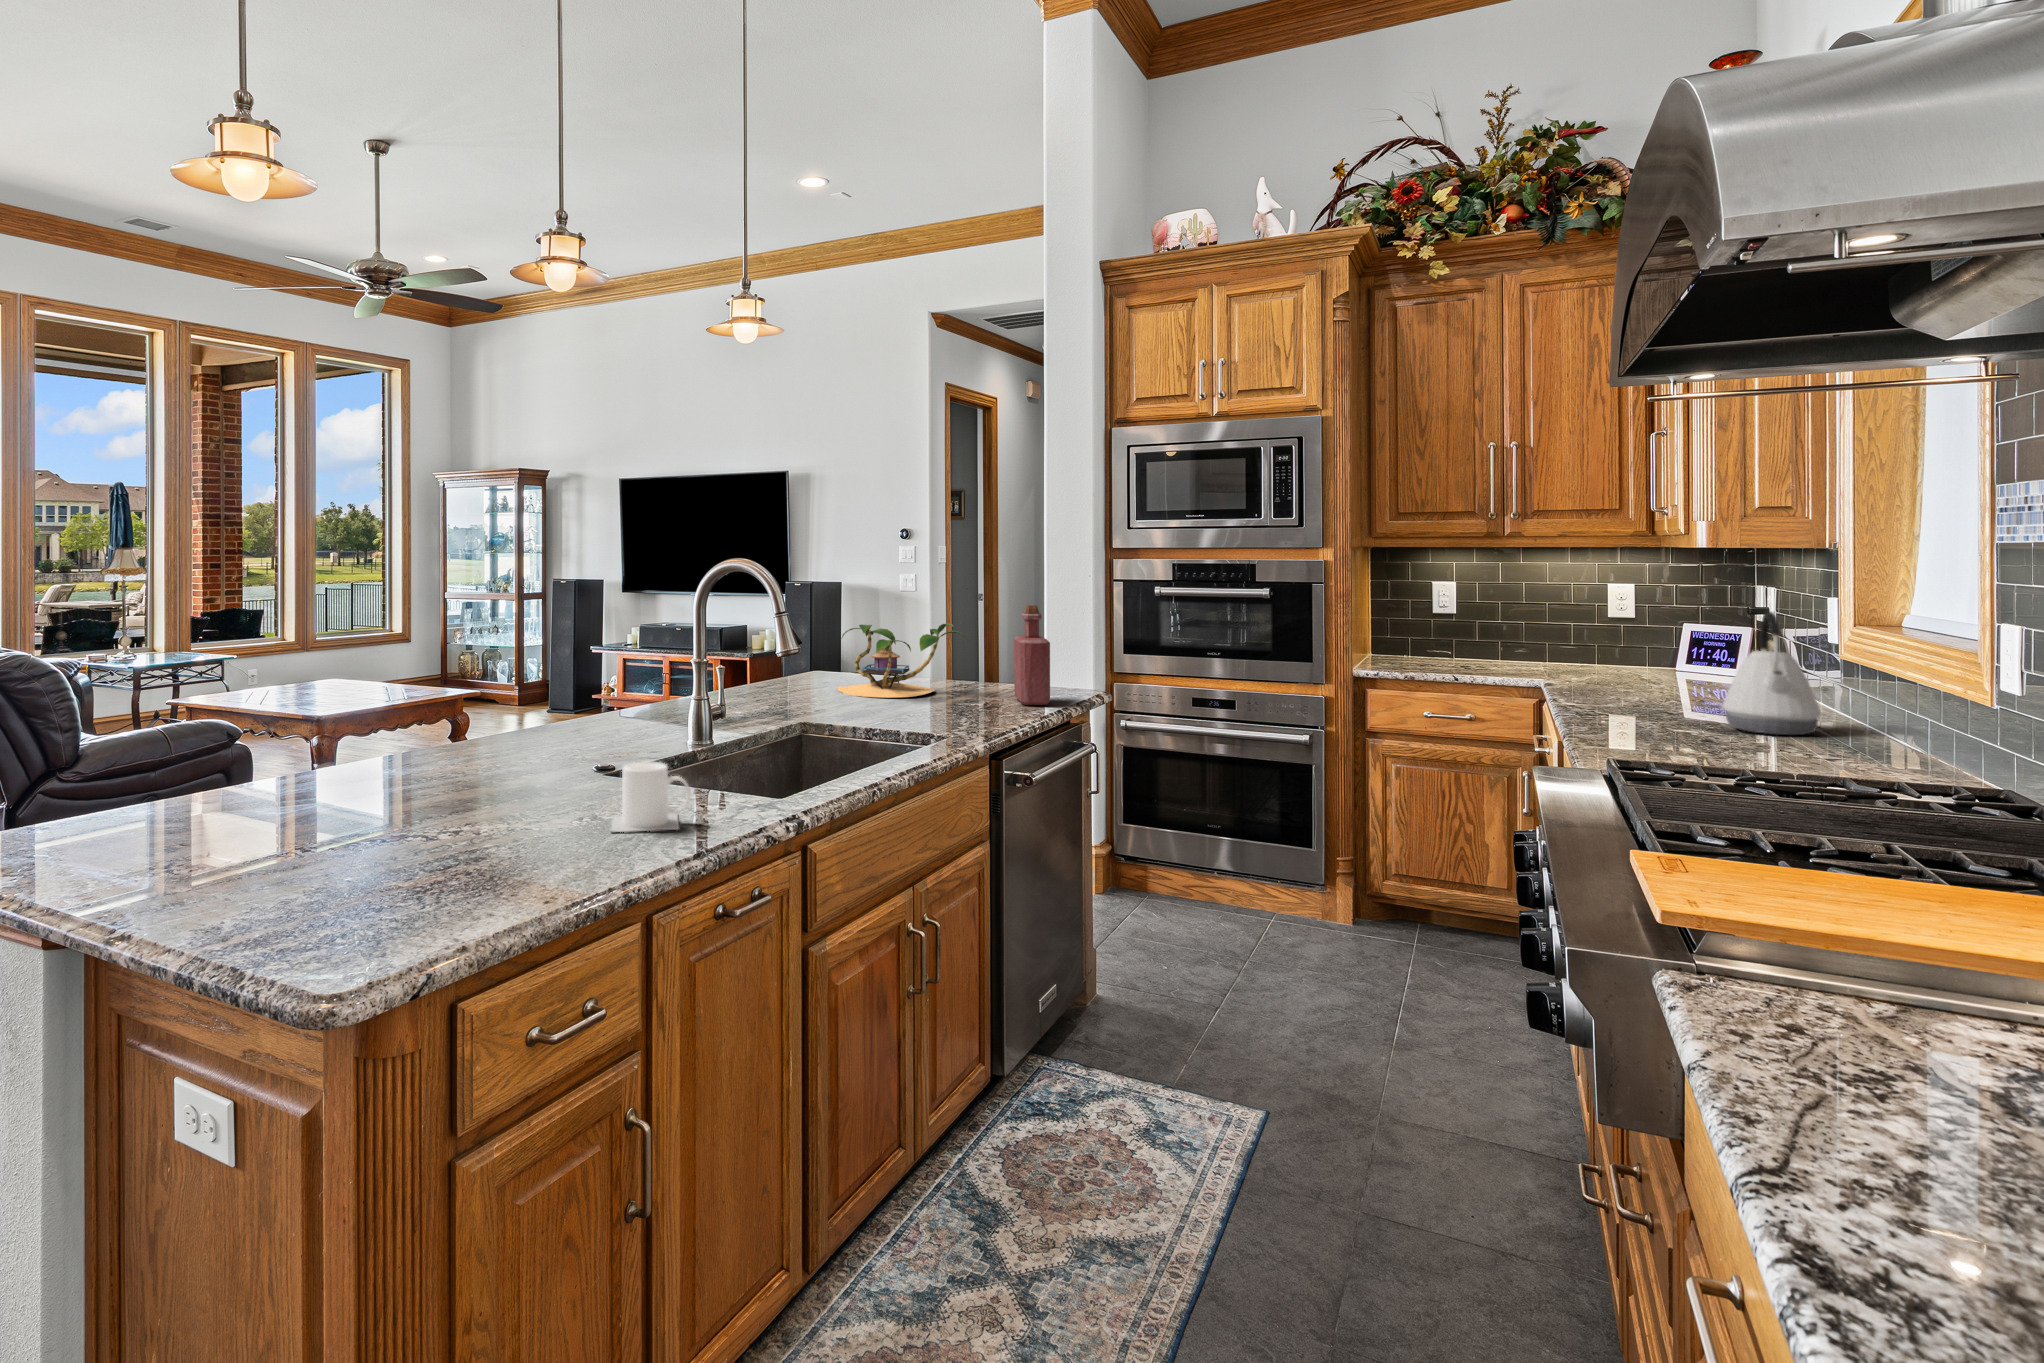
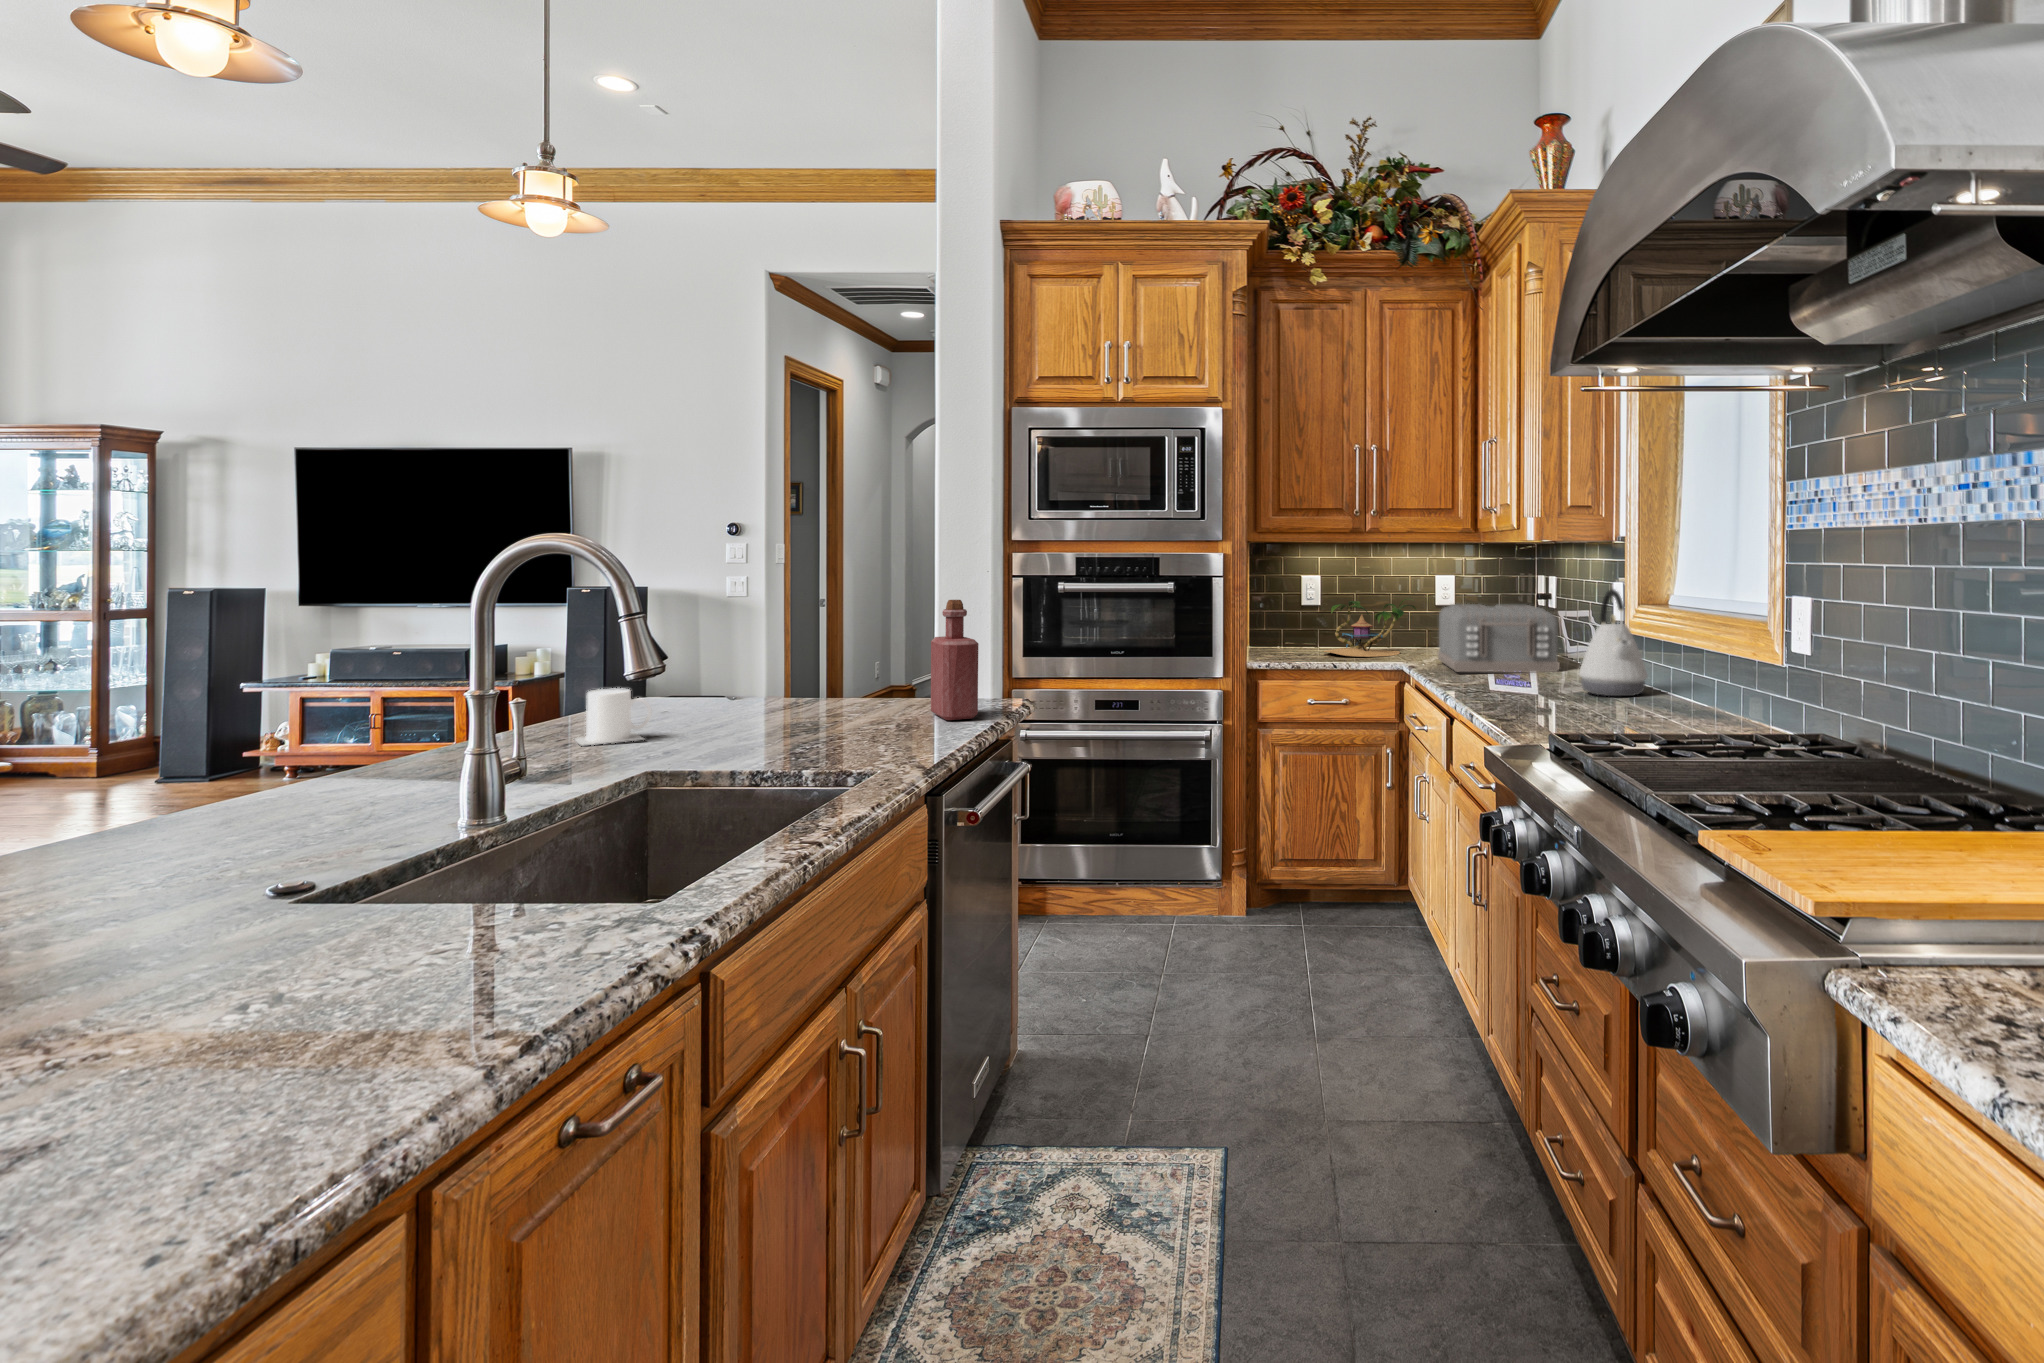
toaster: none [1582,621,1736,704] -> present [1437,604,1560,673]
plant: present [838,623,966,698] -> present [1324,599,1416,657]
mug: present [611,762,690,832] -> present [574,688,651,745]

